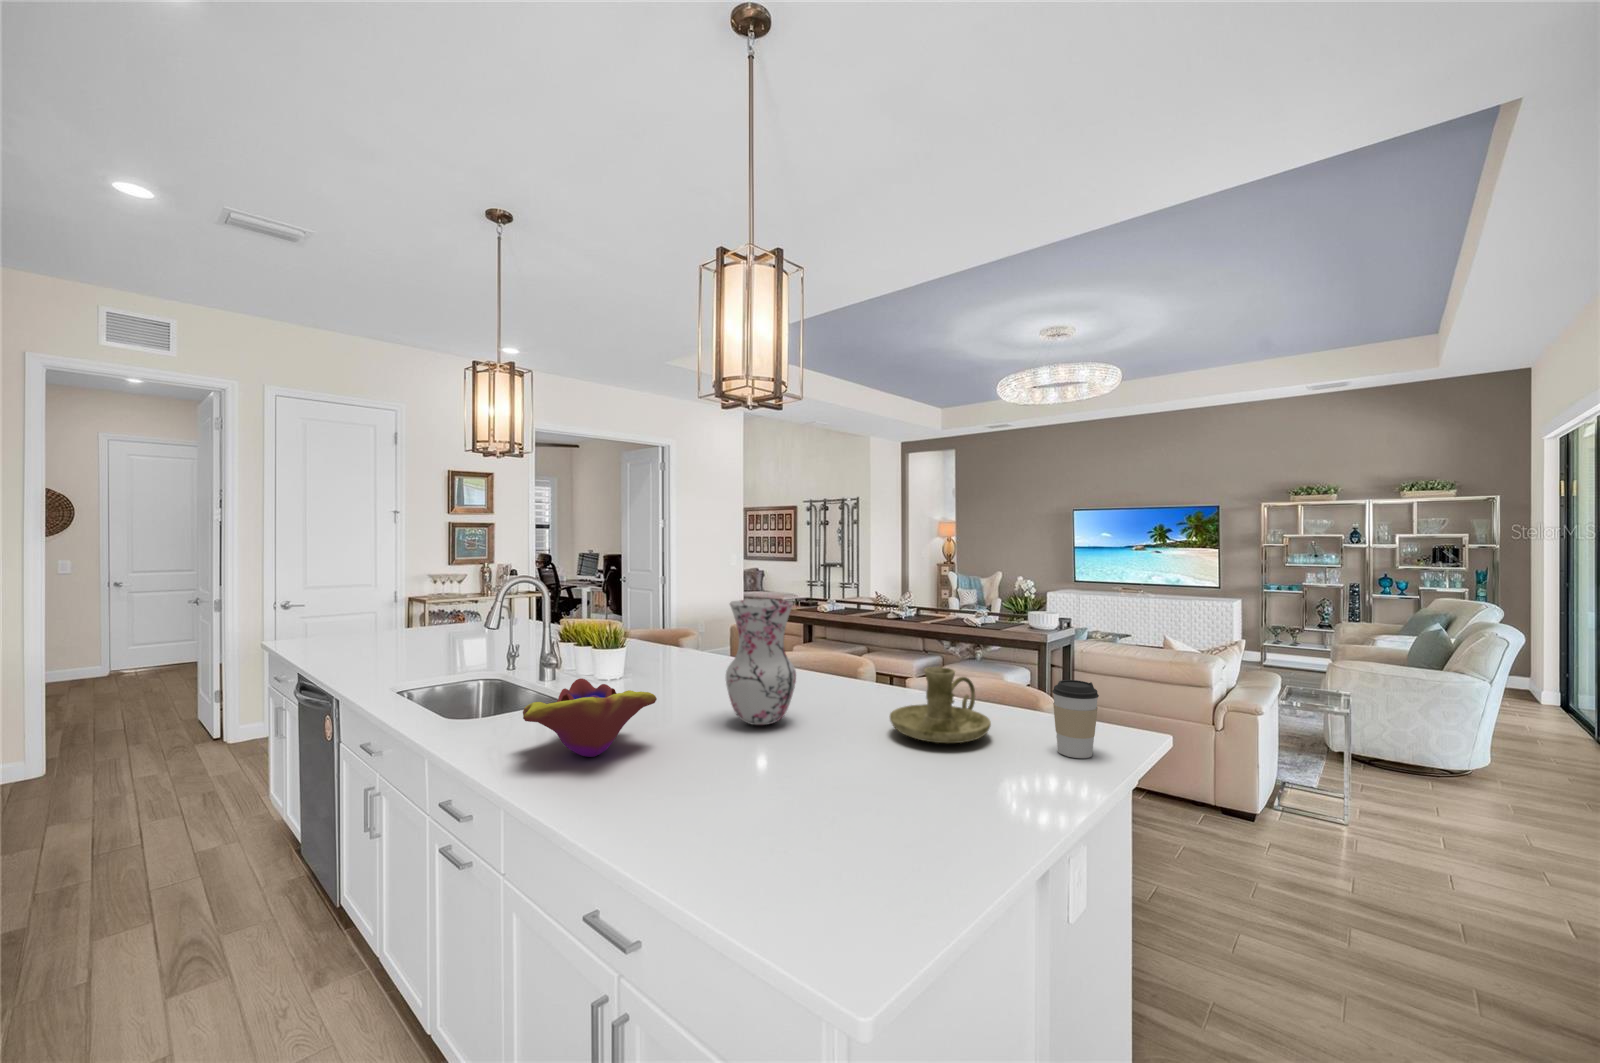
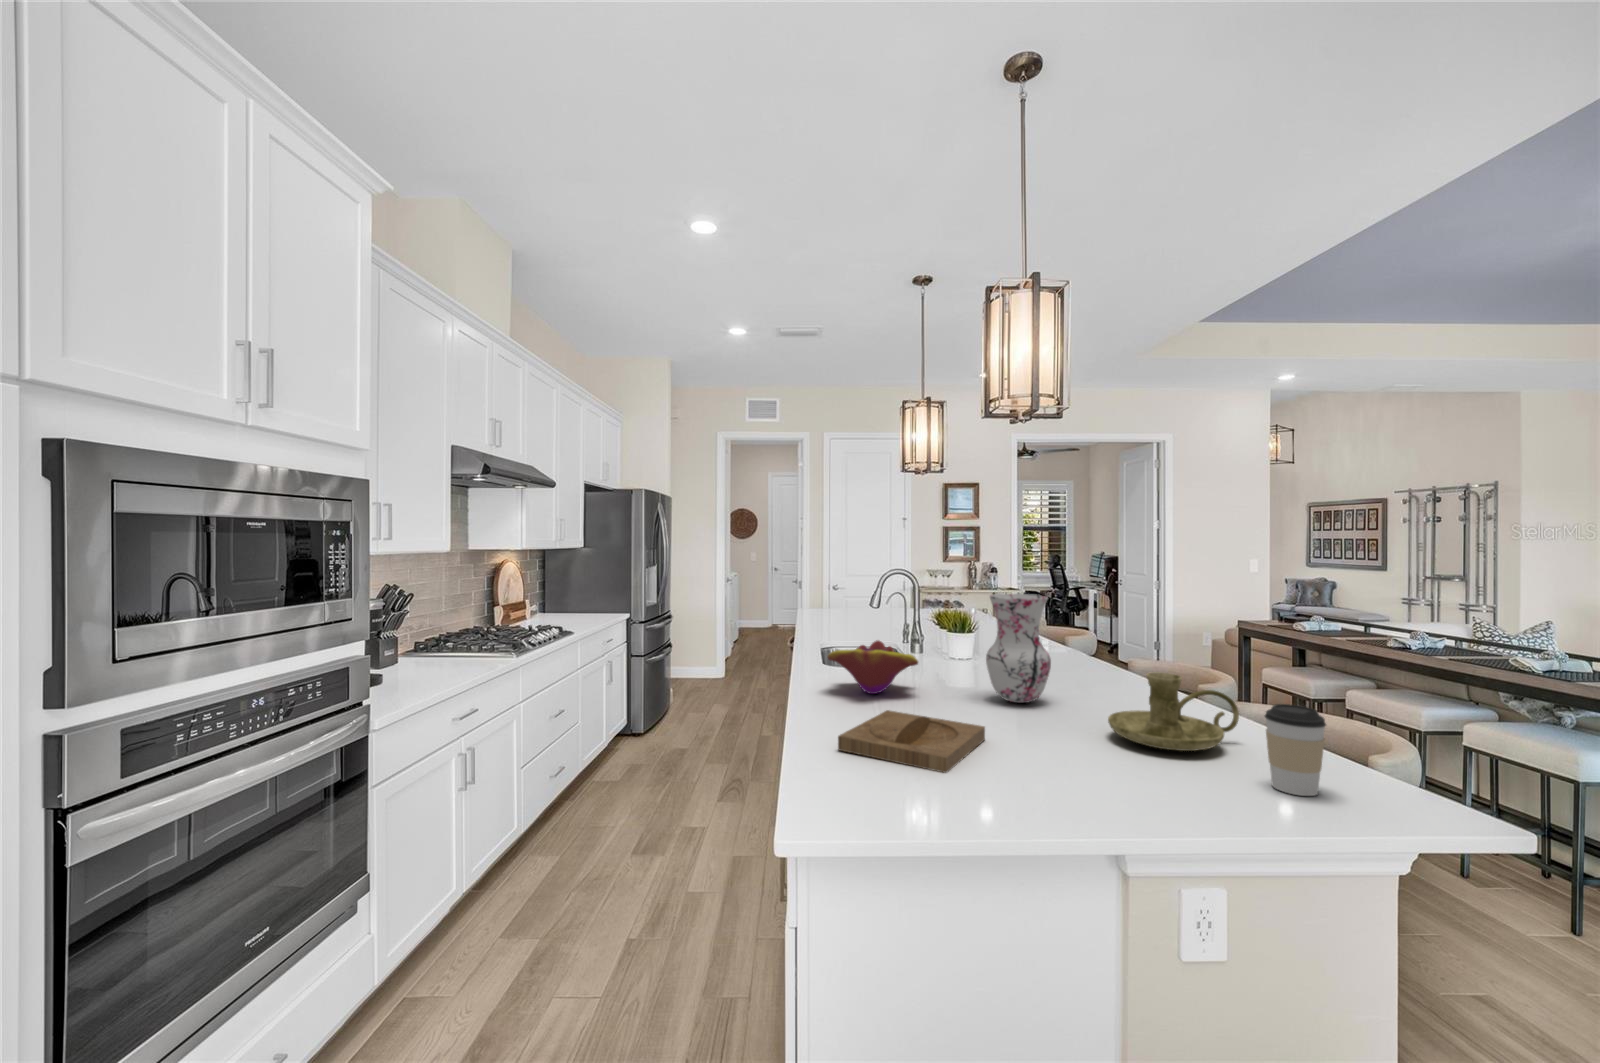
tray: none [684,766,863,866] -> present [838,710,985,773]

